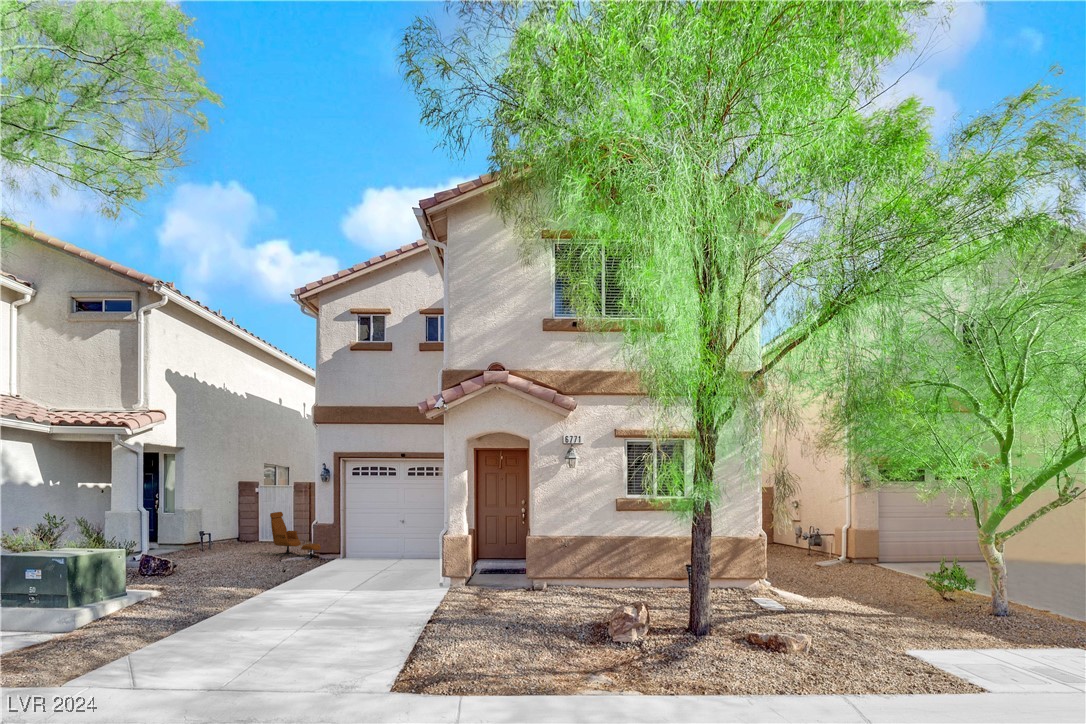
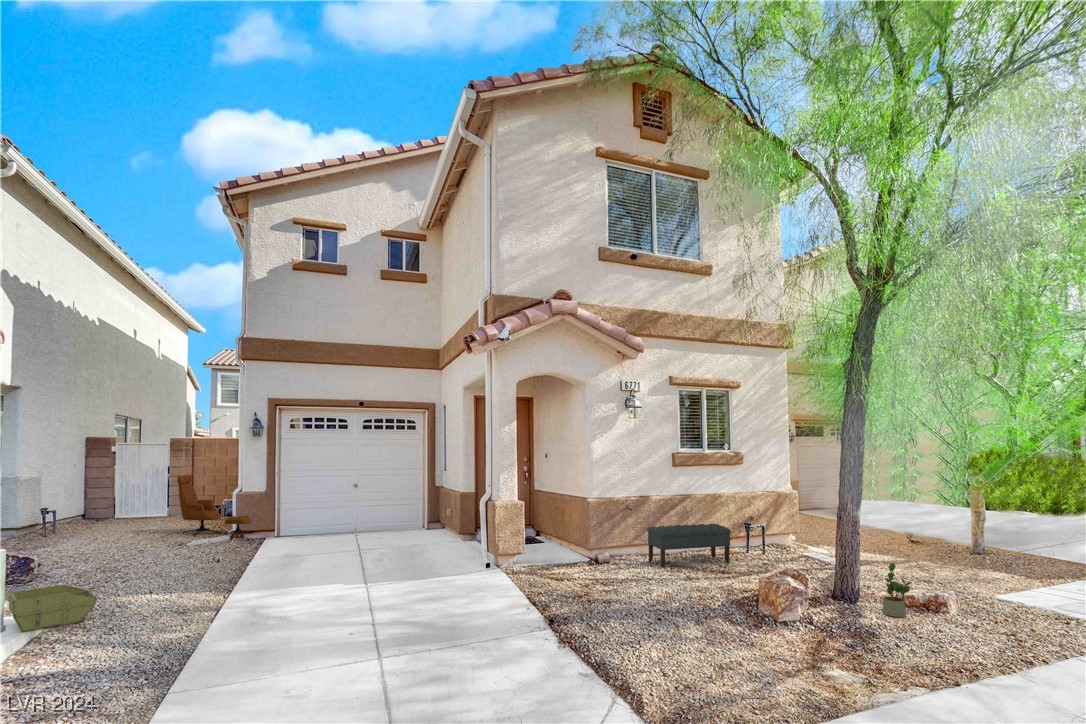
bench: none [573,564,640,598] -> present [647,524,731,568]
storage bin: none [122,581,169,607] -> present [8,585,97,632]
potted plant: none [669,599,692,643] -> present [883,563,911,617]

